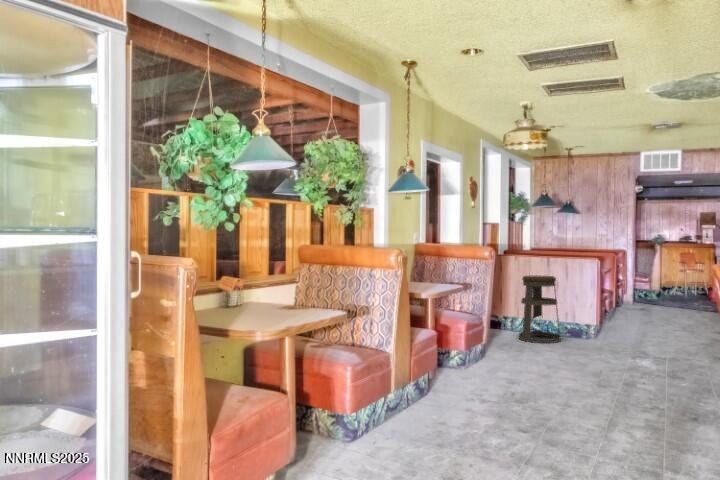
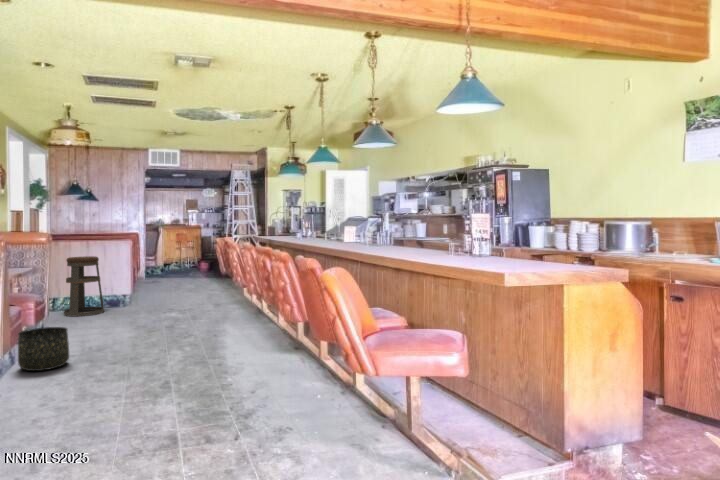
basket: none [424,355,475,407] -> present [18,327,69,371]

